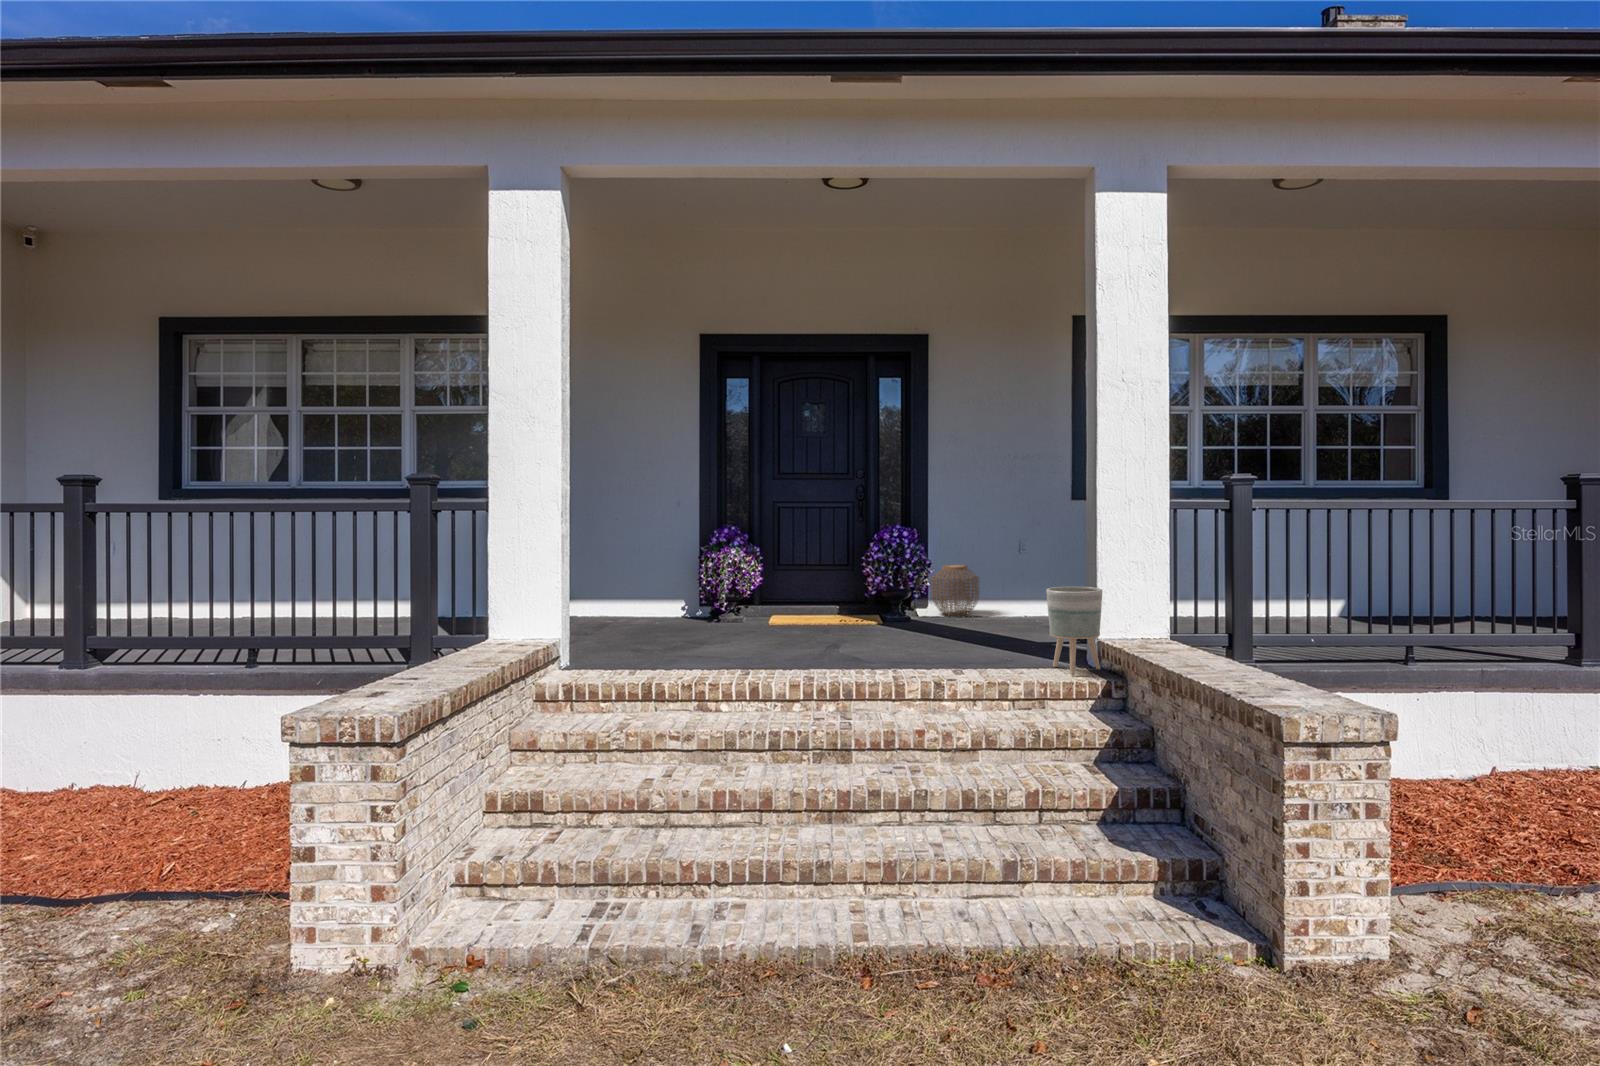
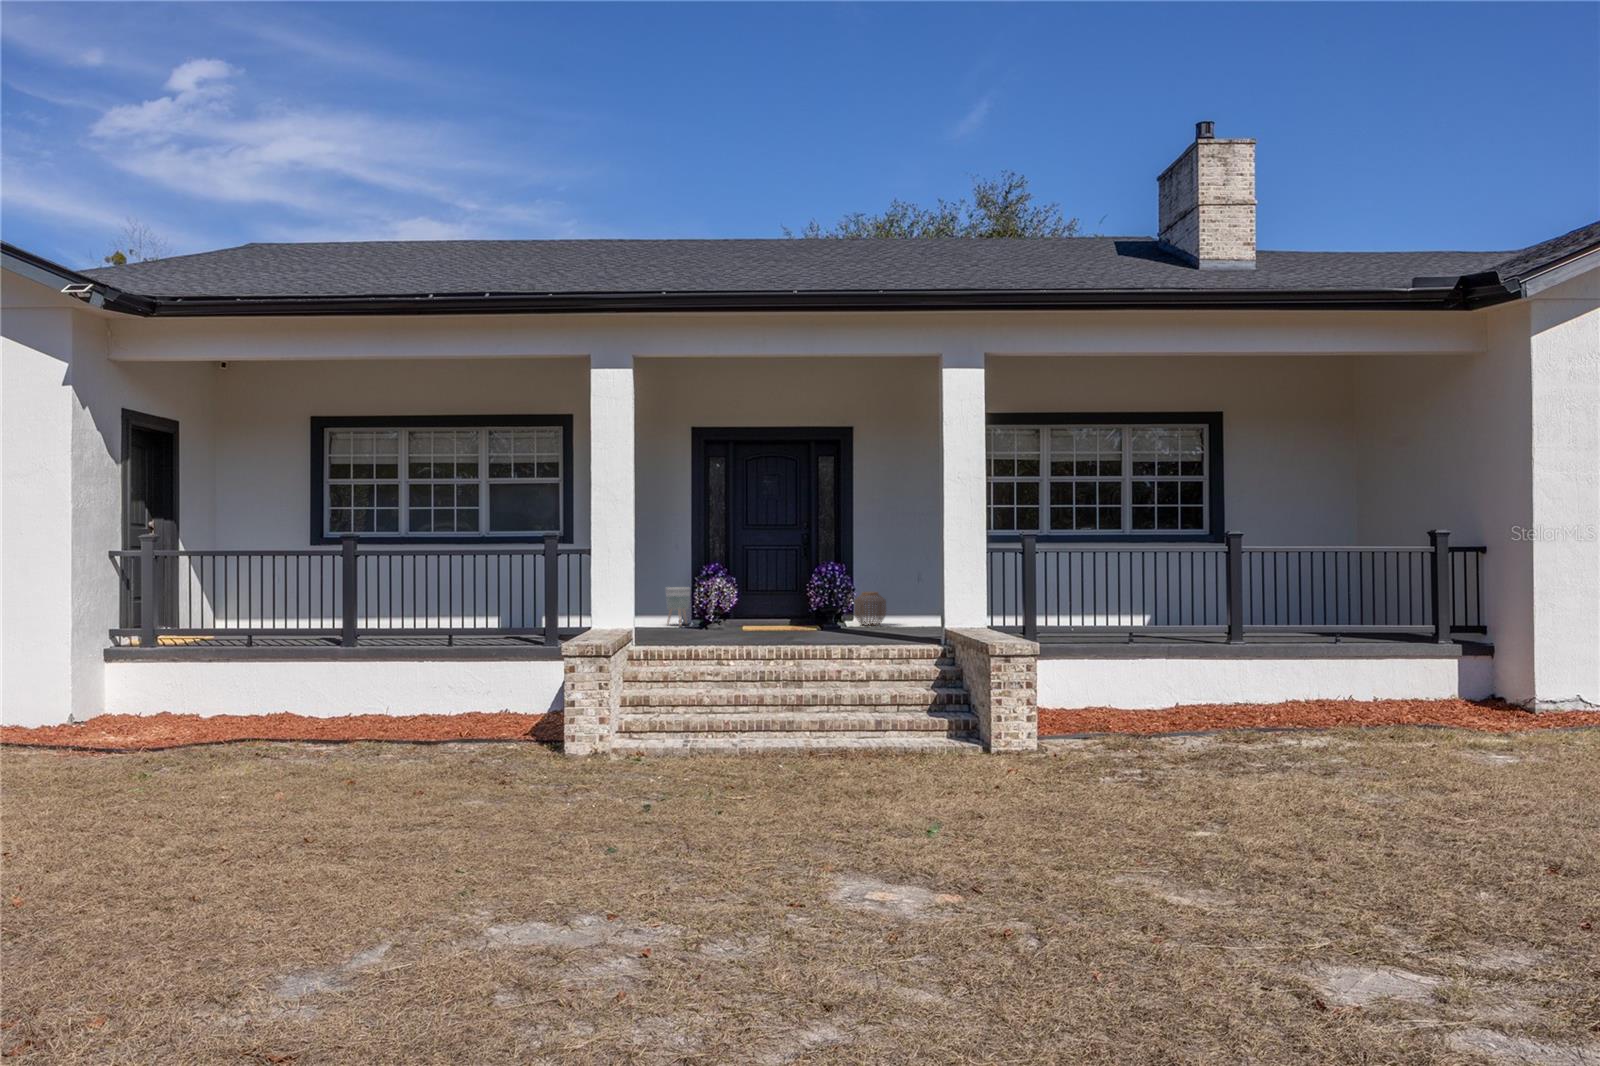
planter: present [1046,587,1103,675] -> present [665,587,690,625]

